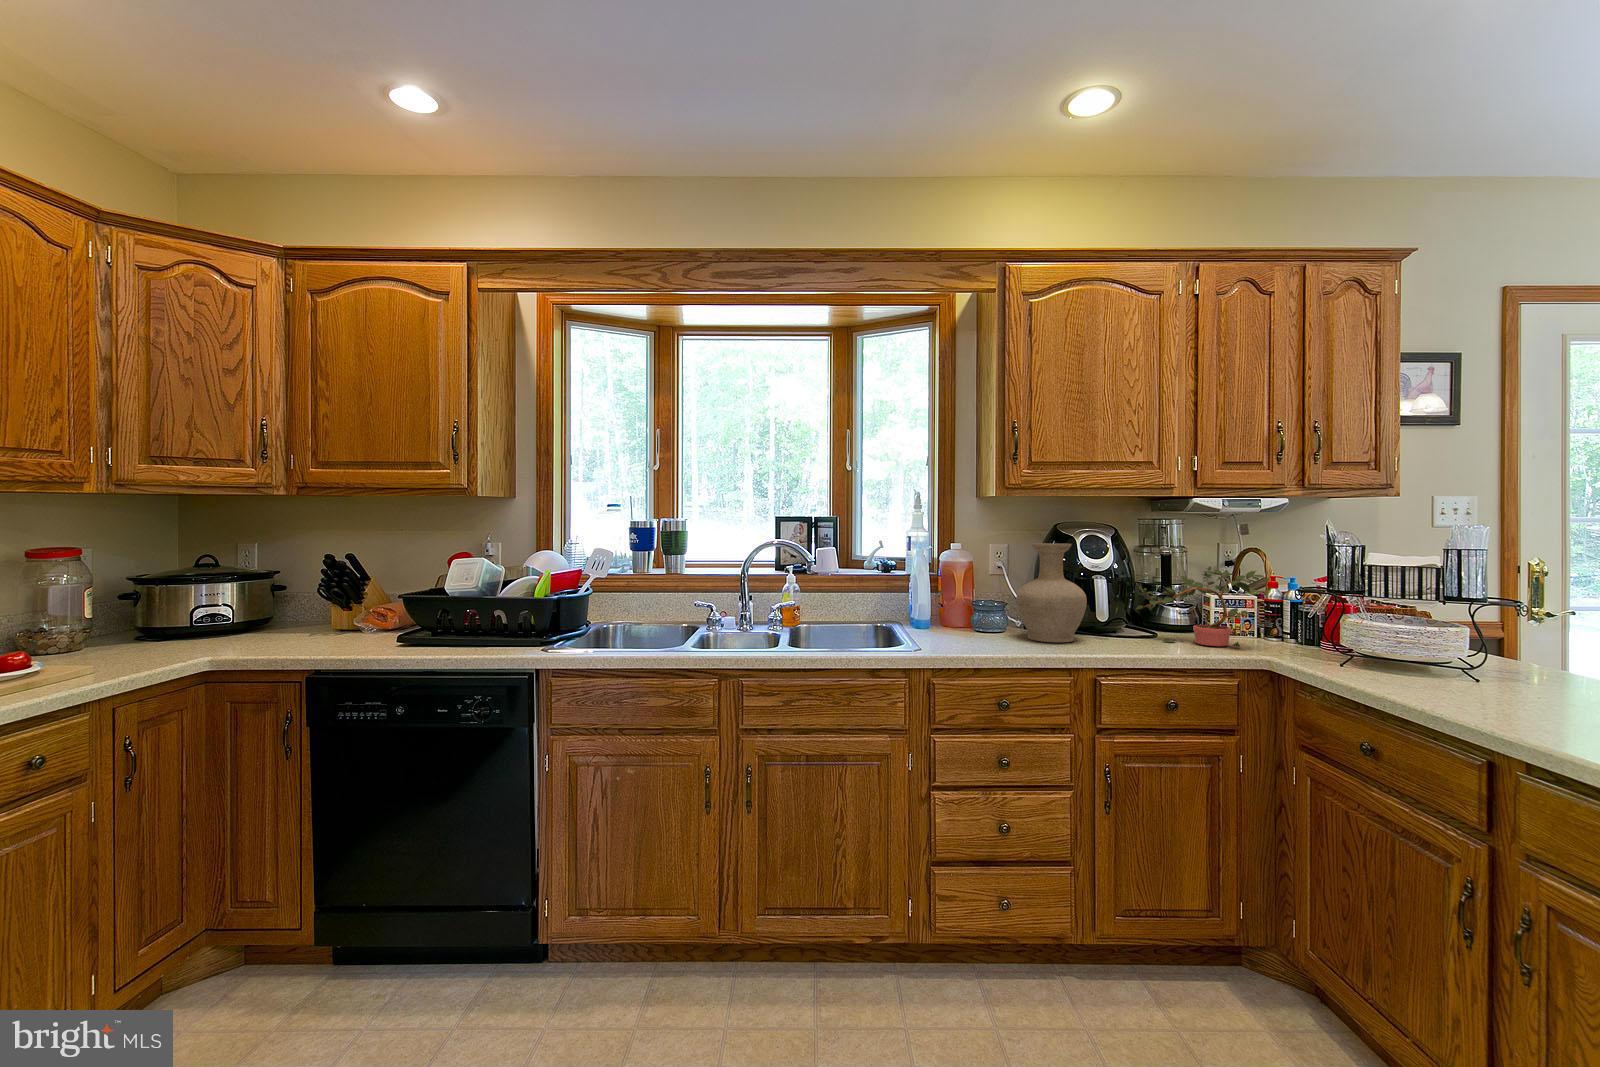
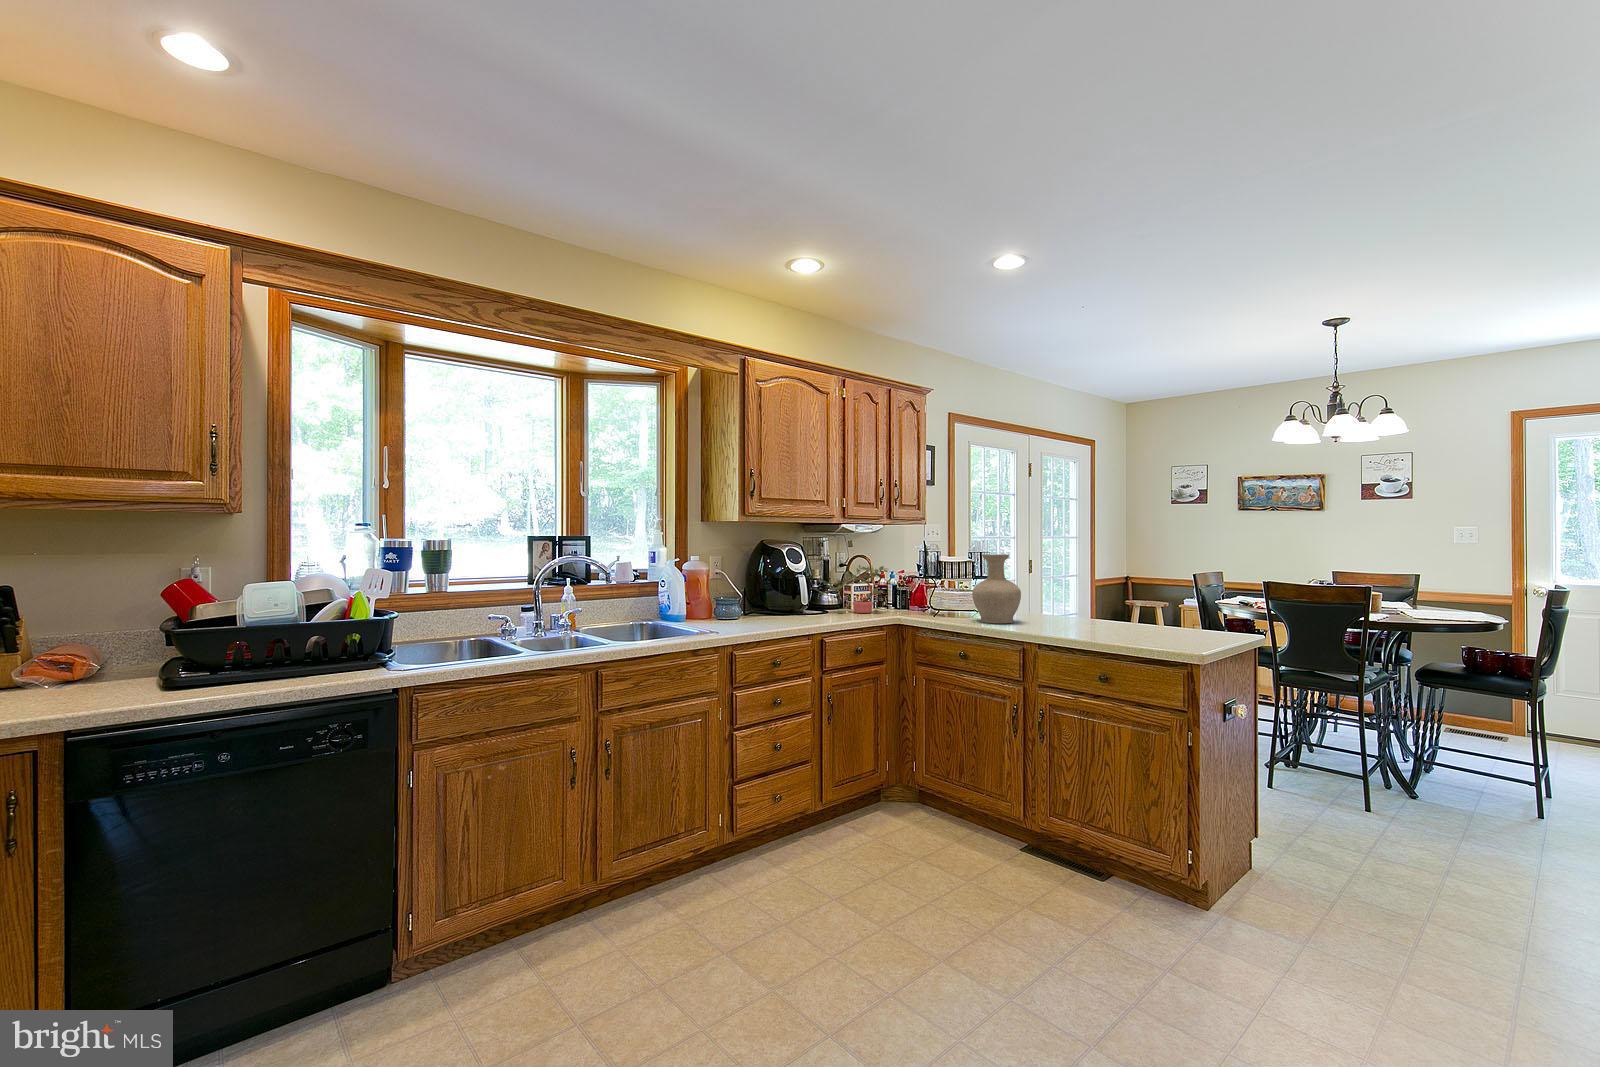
vase: present [1016,543,1087,642] -> present [972,554,1021,623]

